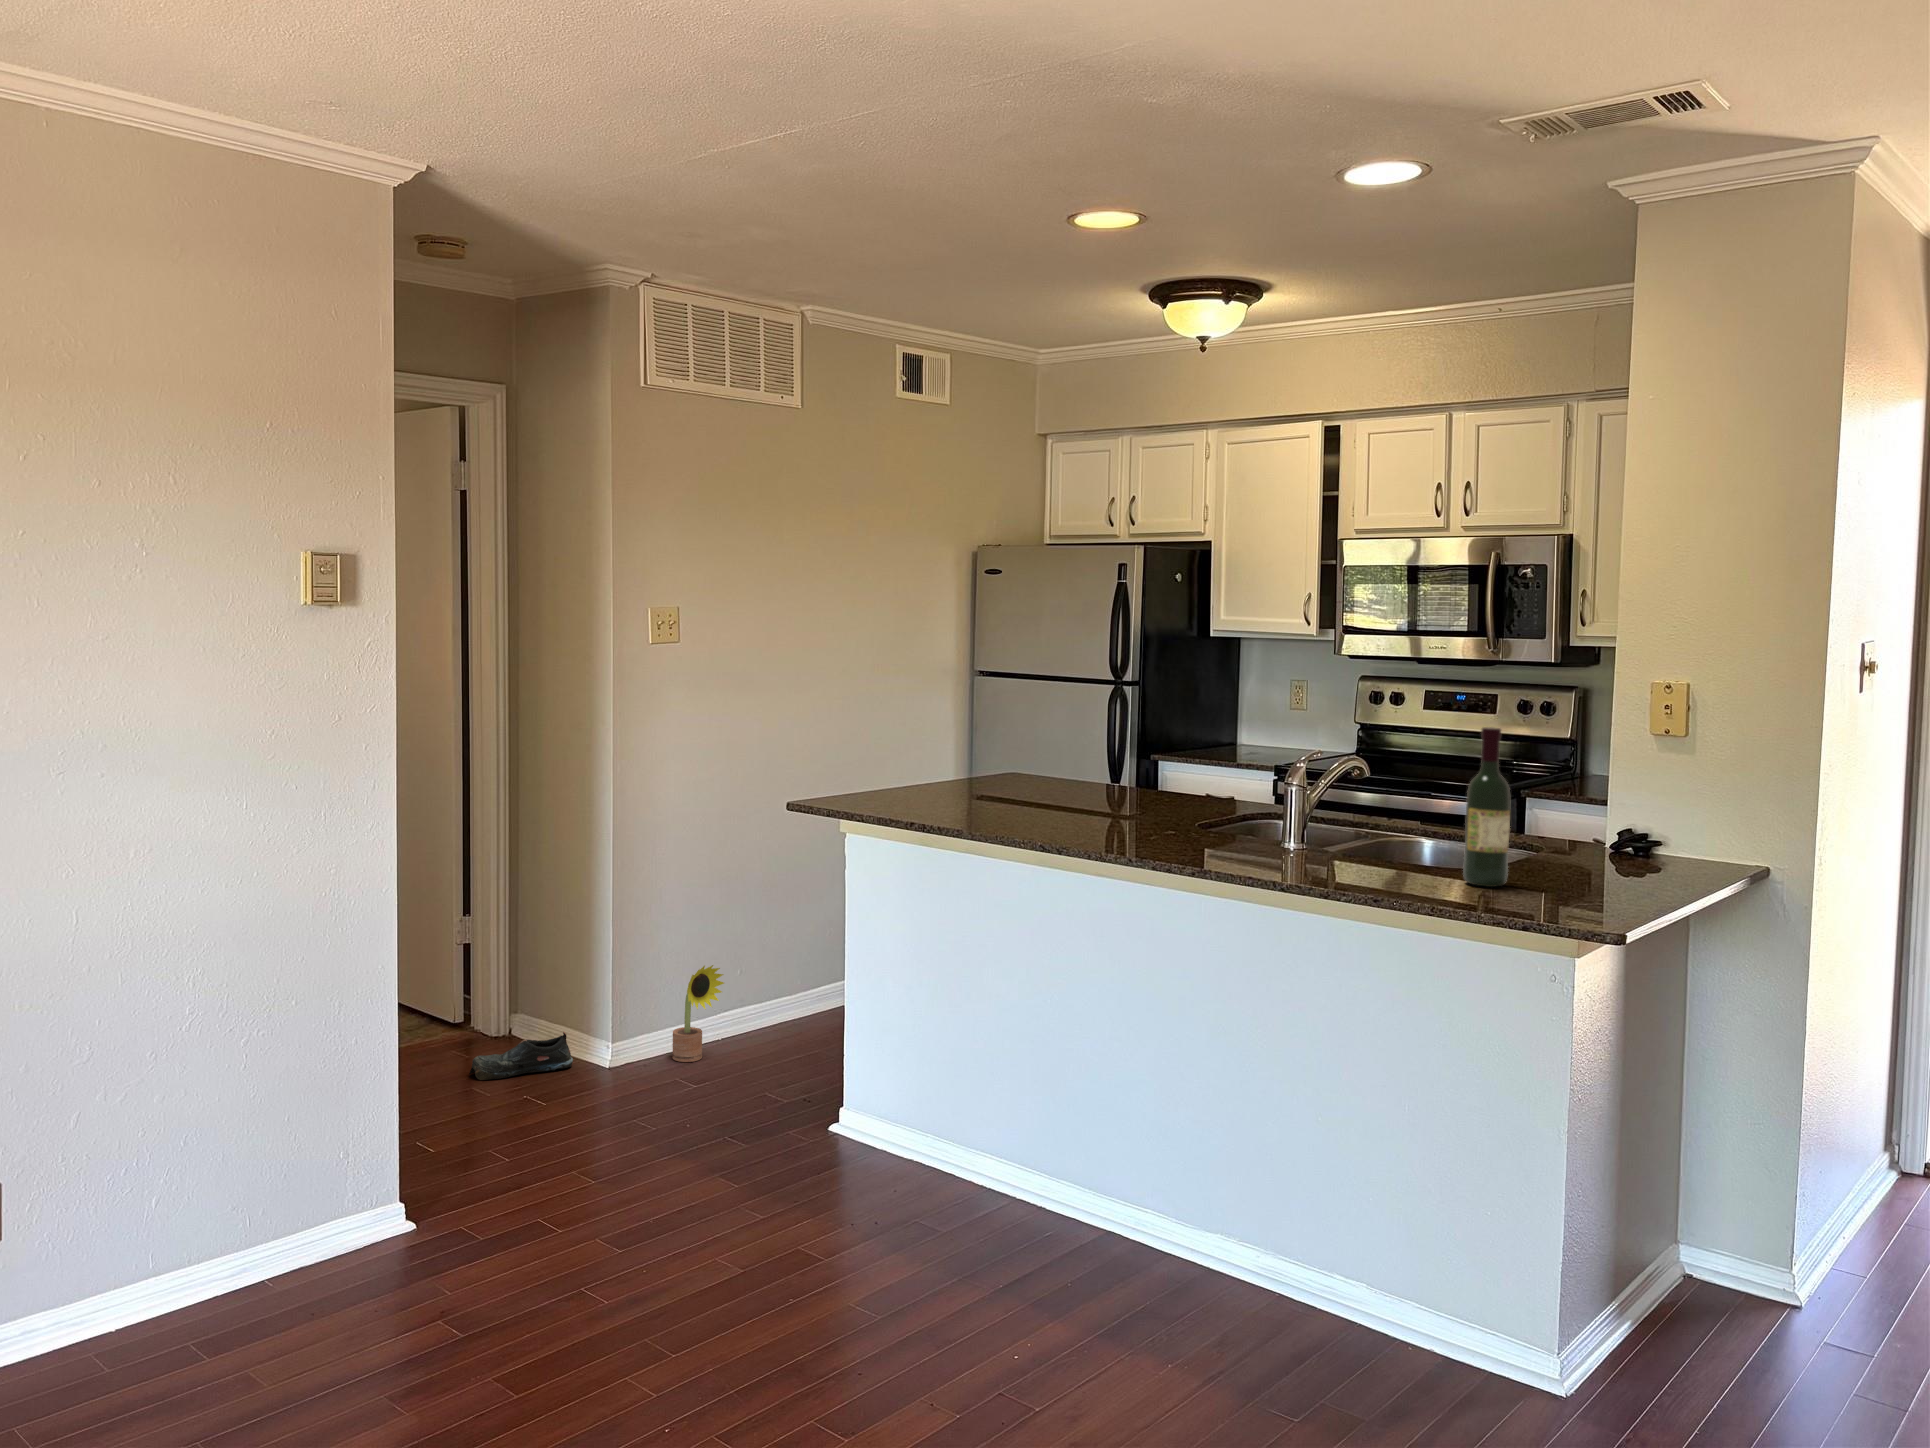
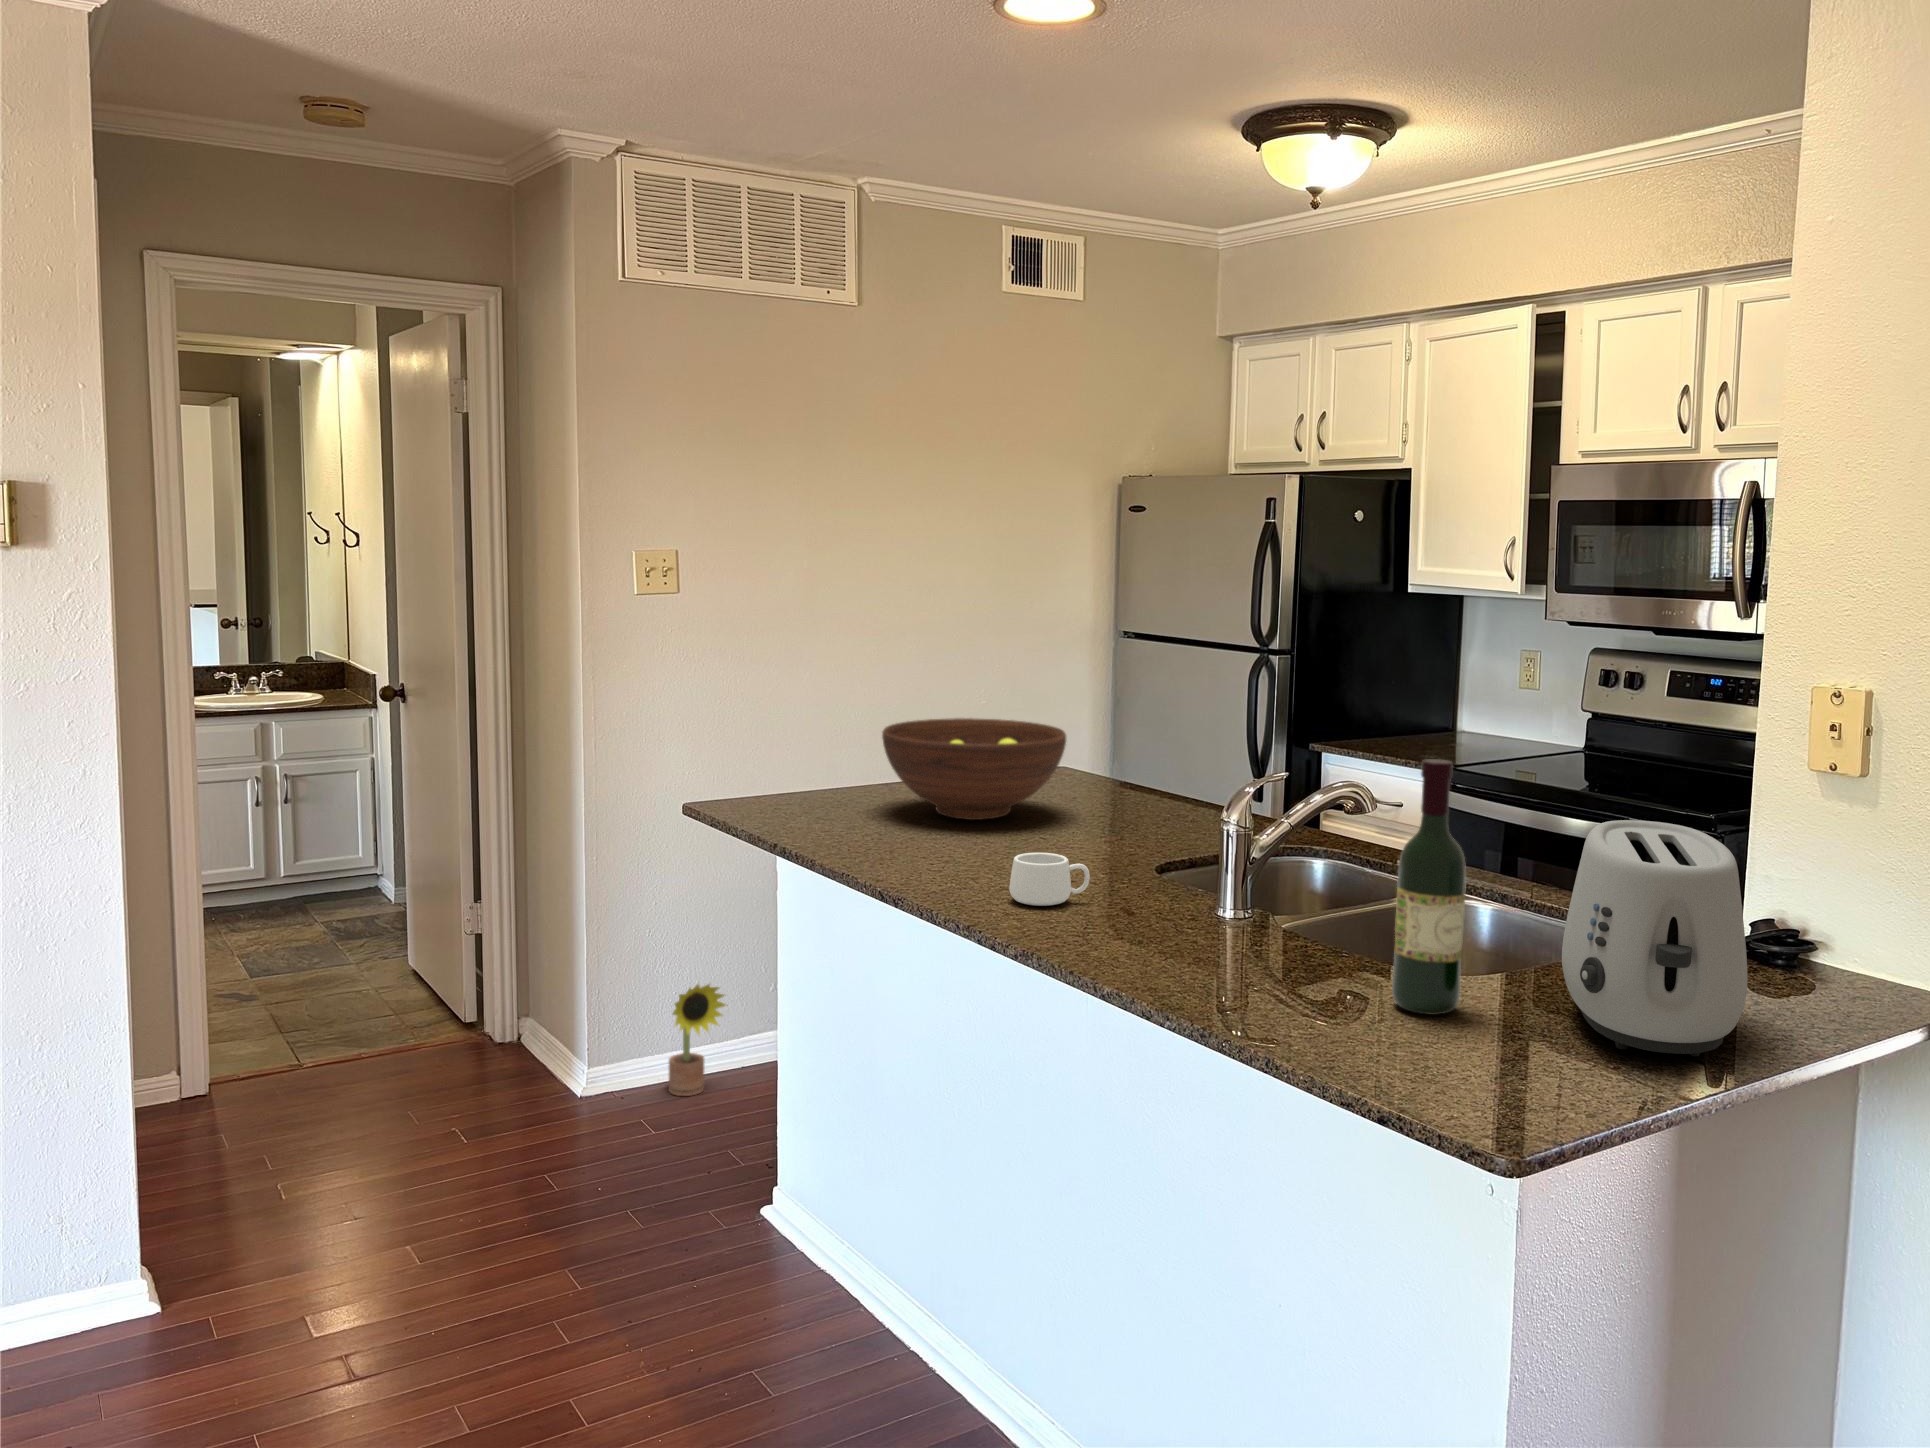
fruit bowl: none [948,731,1087,805] -> present [882,718,1066,820]
toaster: none [1554,764,1685,897] -> present [1562,820,1747,1056]
mug: none [1142,813,1196,848] -> present [1009,853,1090,906]
shoe: present [469,1032,573,1080] -> none [430,1049,552,1099]

